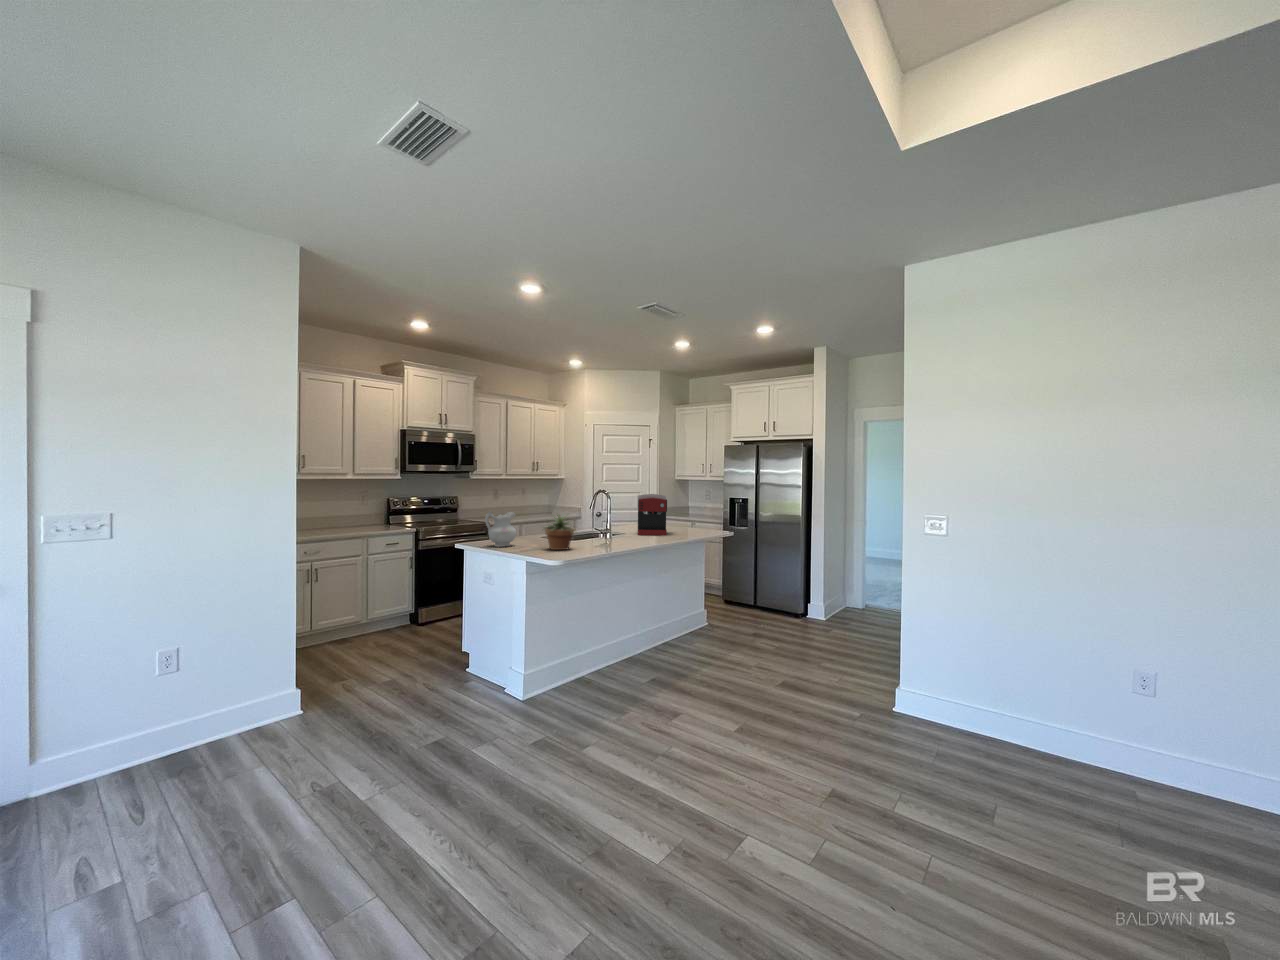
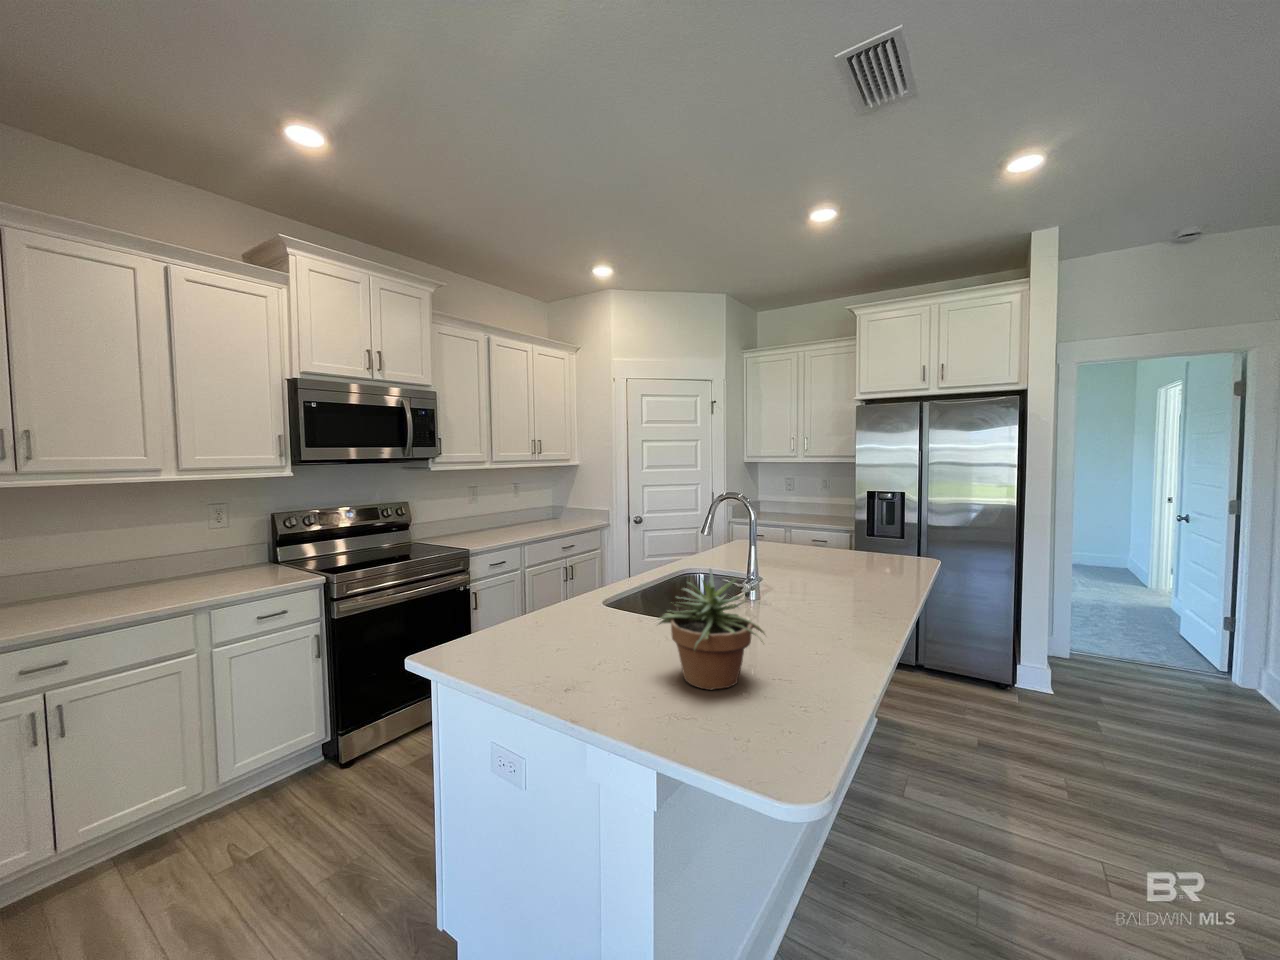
coffee maker: present [638,494,667,535] -> none [767,495,845,581]
ceramic pitcher: present [485,512,516,547] -> none [490,567,573,668]

